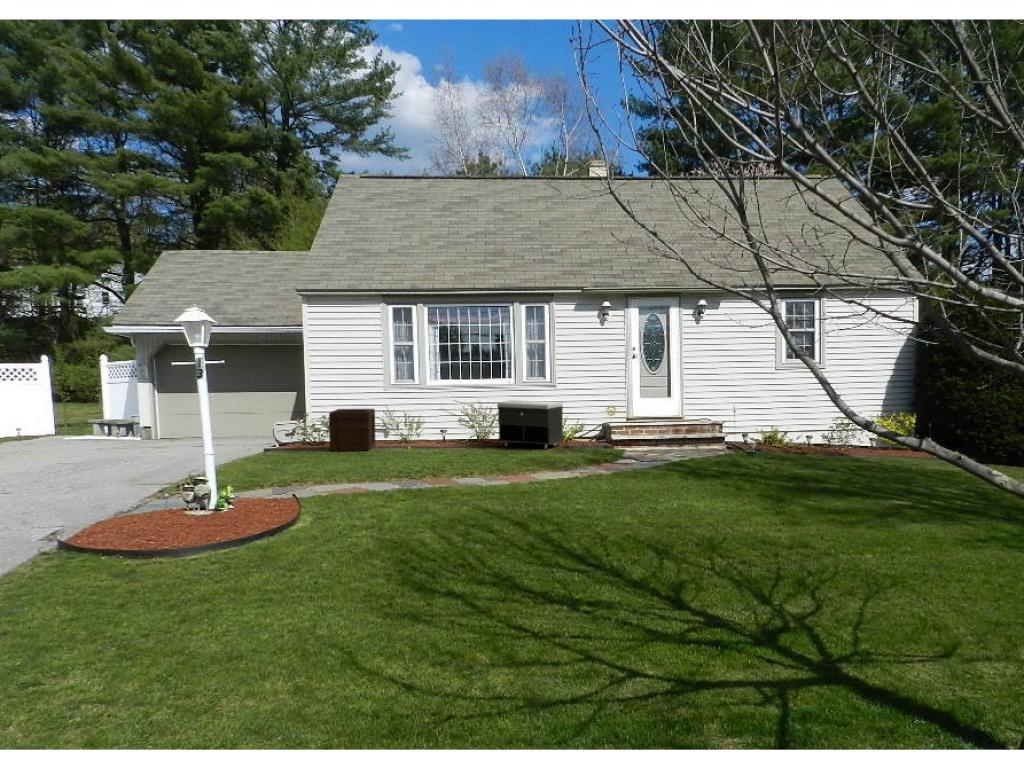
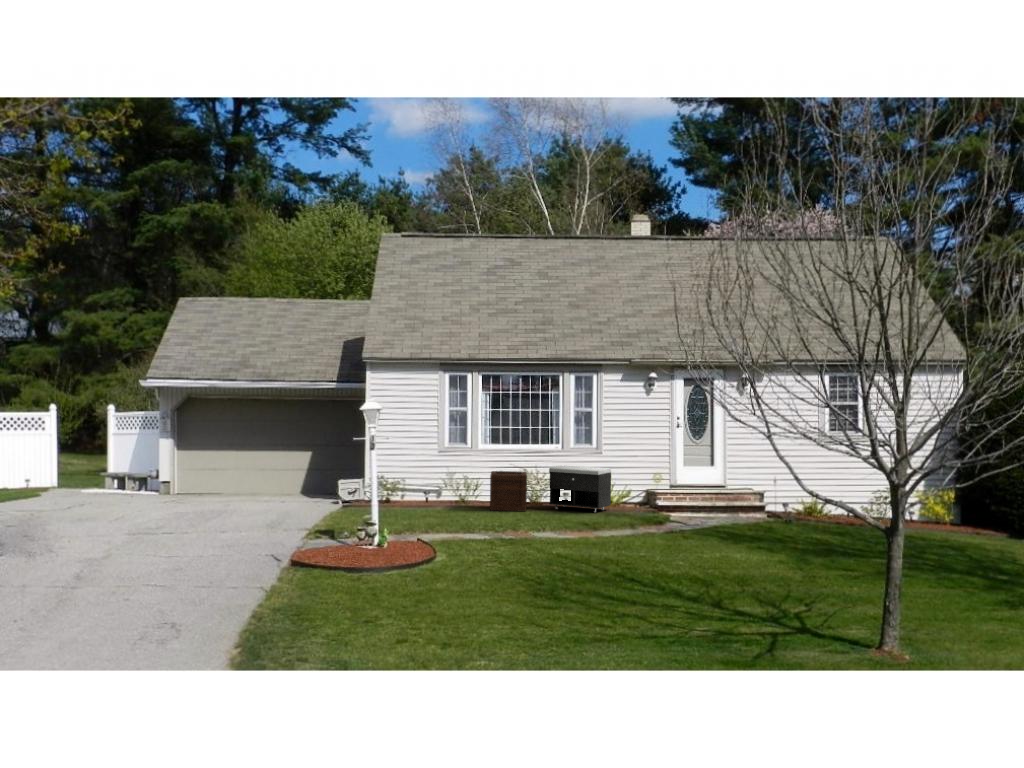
wooden crate: present [329,409,376,451] -> present [490,471,527,511]

